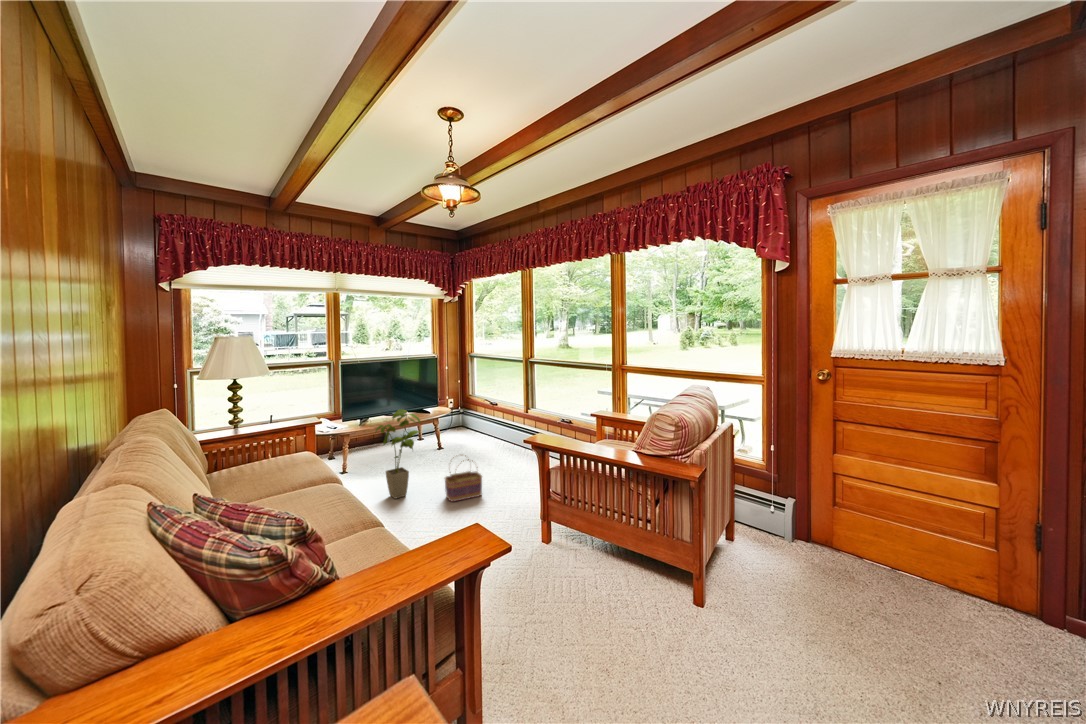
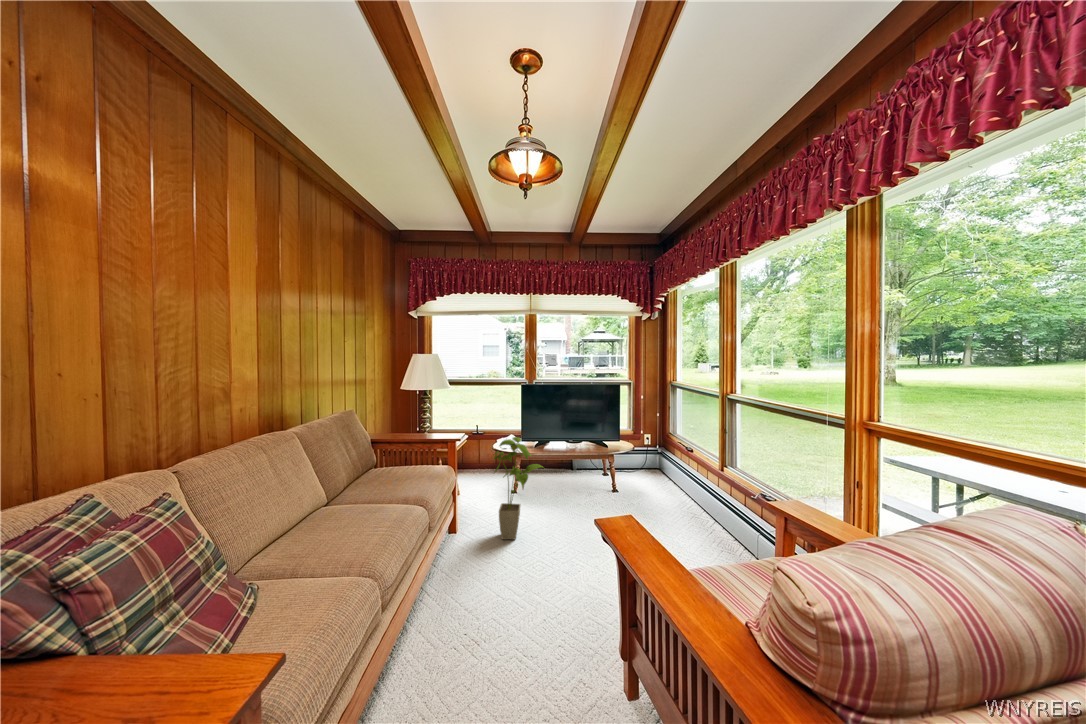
basket: present [445,455,482,502] -> none [544,509,592,575]

